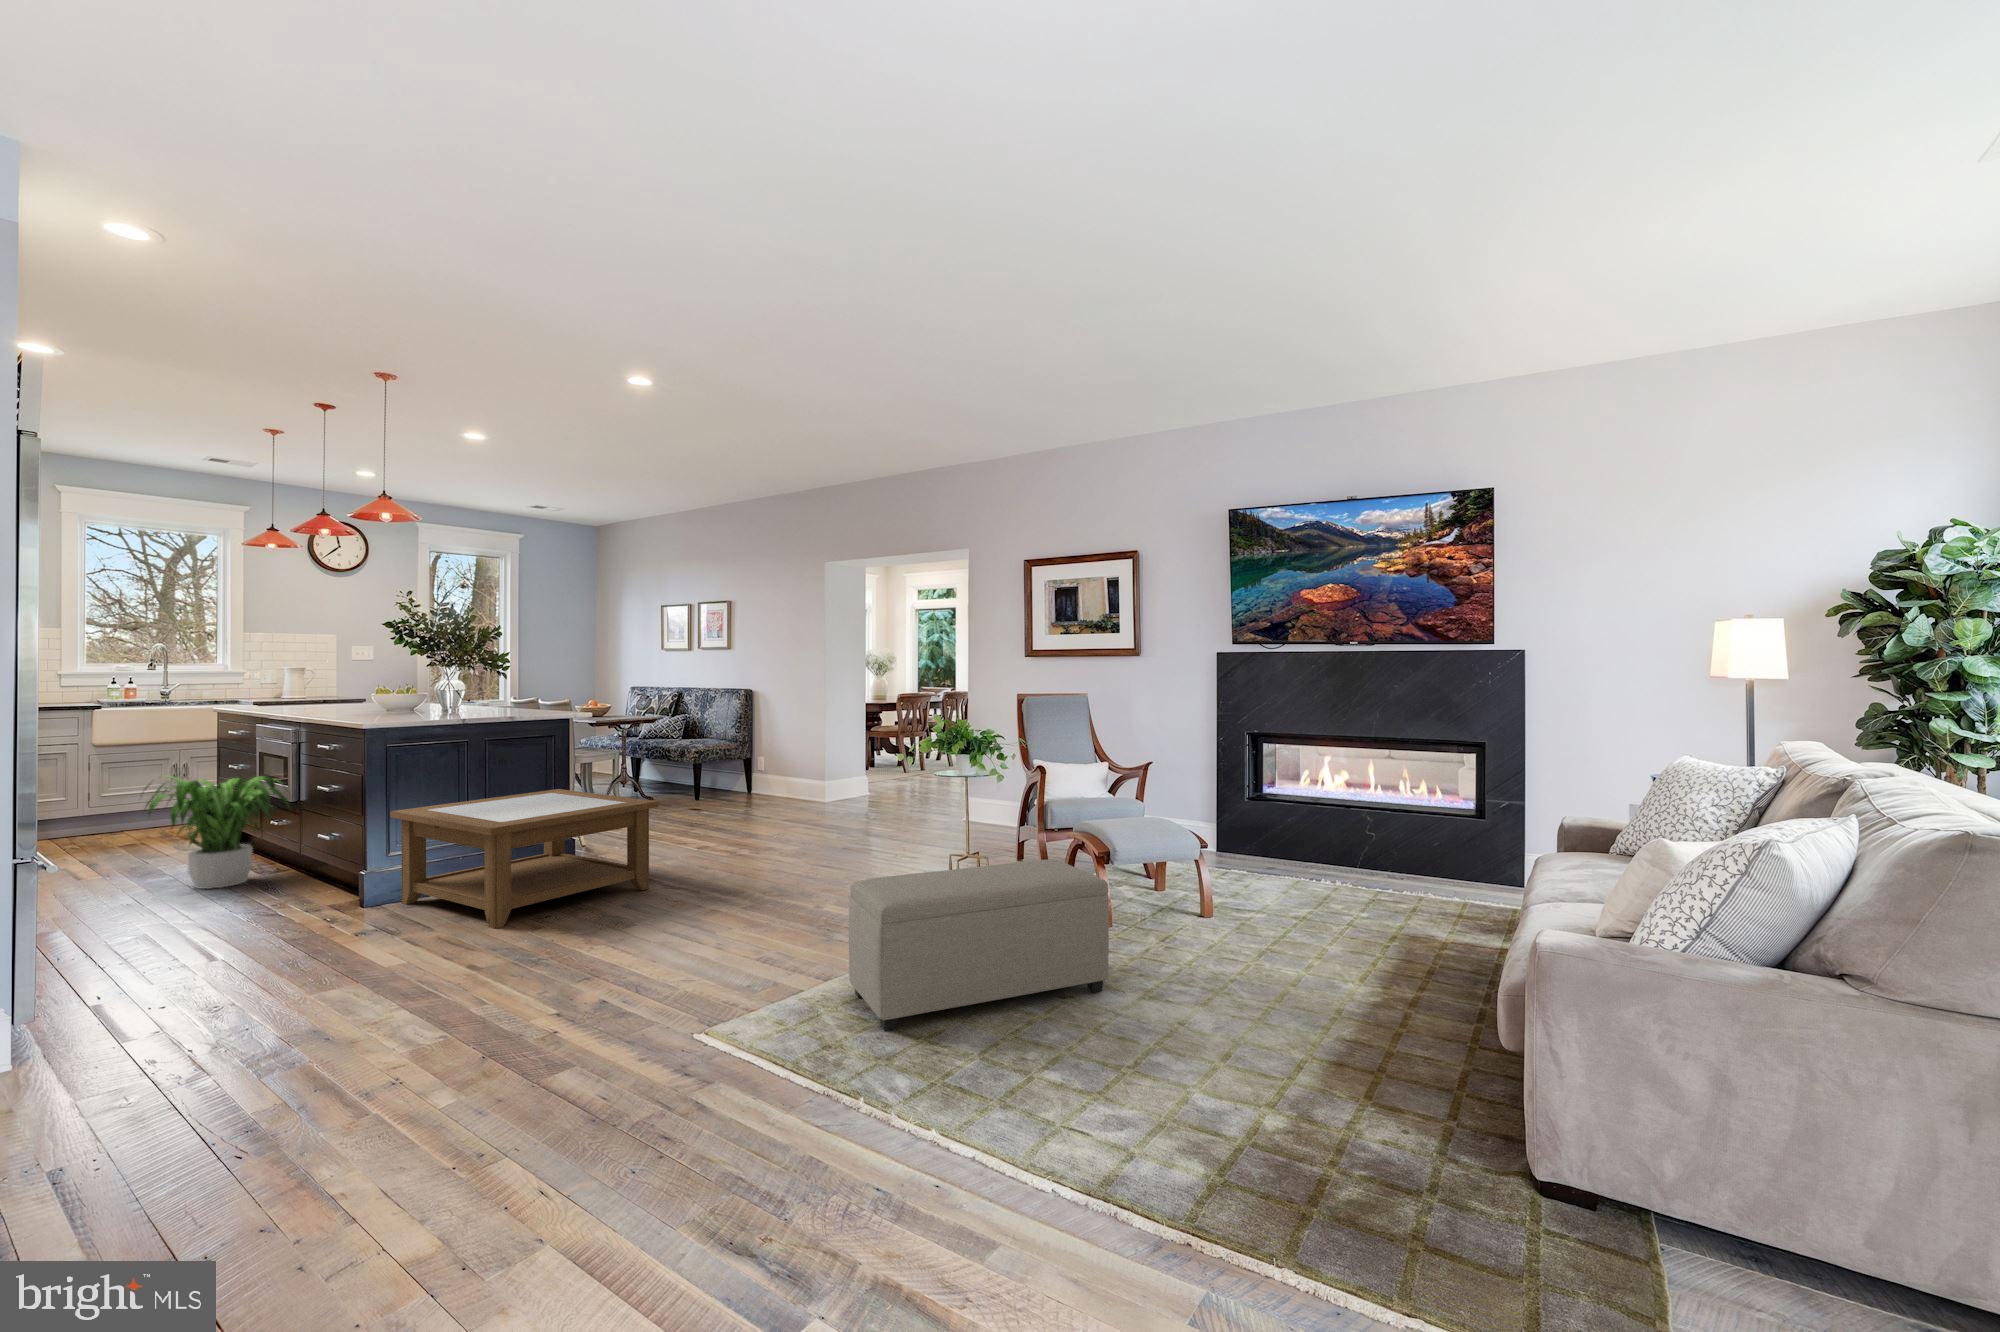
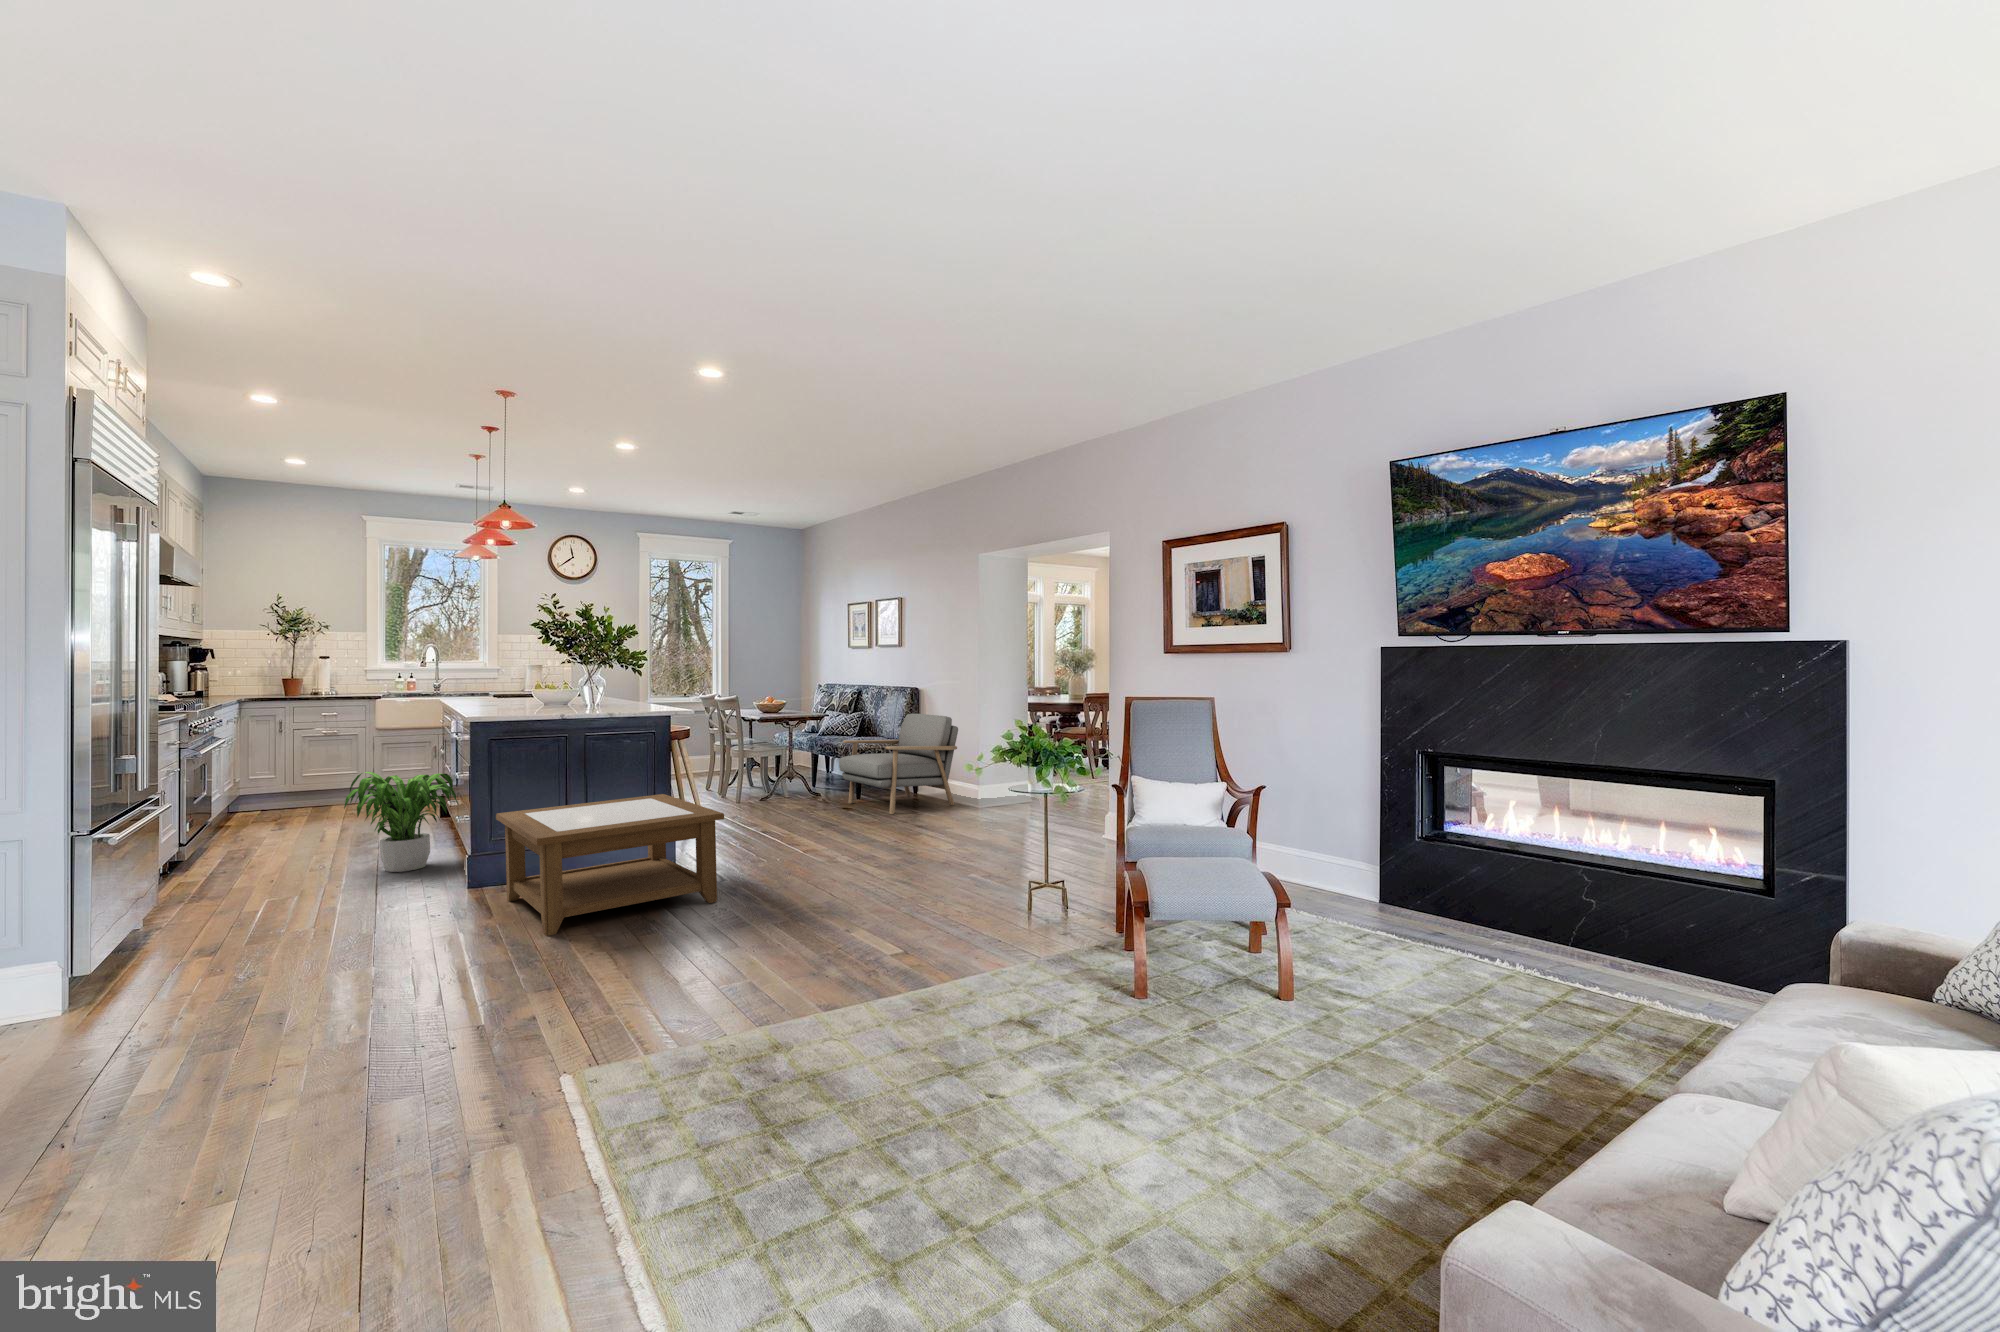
armchair: none [680,714,801,810] -> present [839,714,958,814]
ottoman: present [849,859,1109,1031] -> none [749,921,1063,1122]

